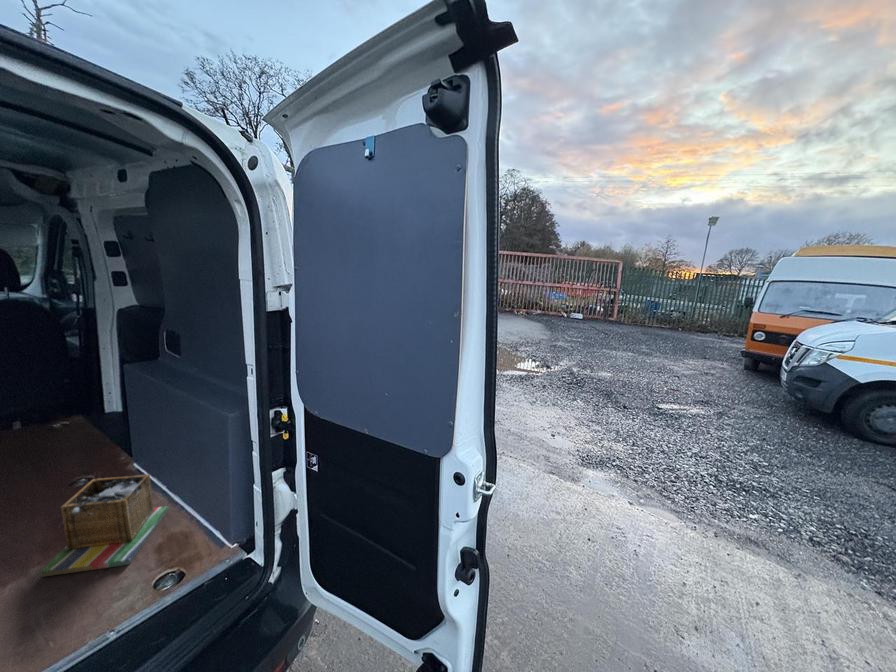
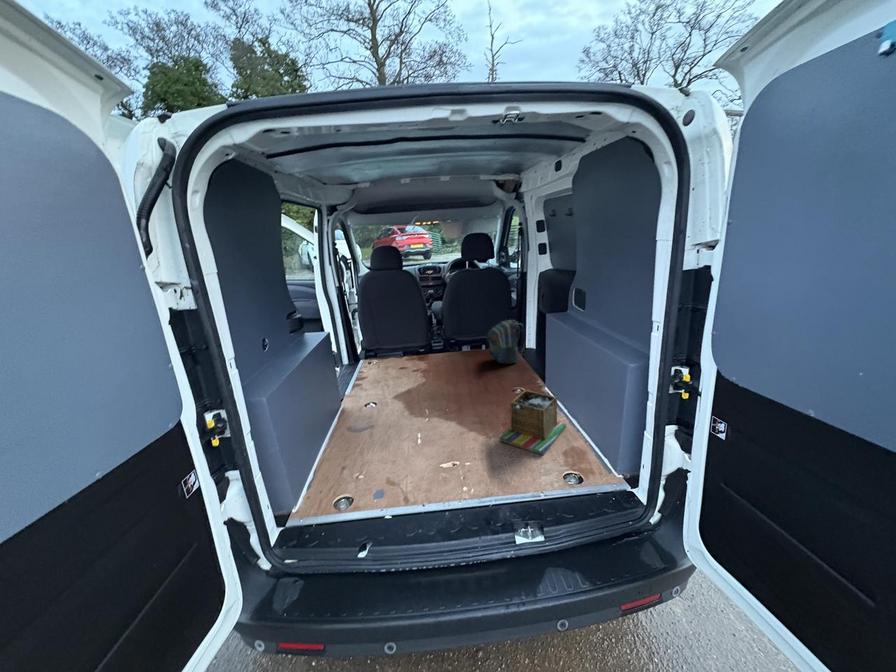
backpack: none [17,378,101,447] -> present [487,320,525,364]

